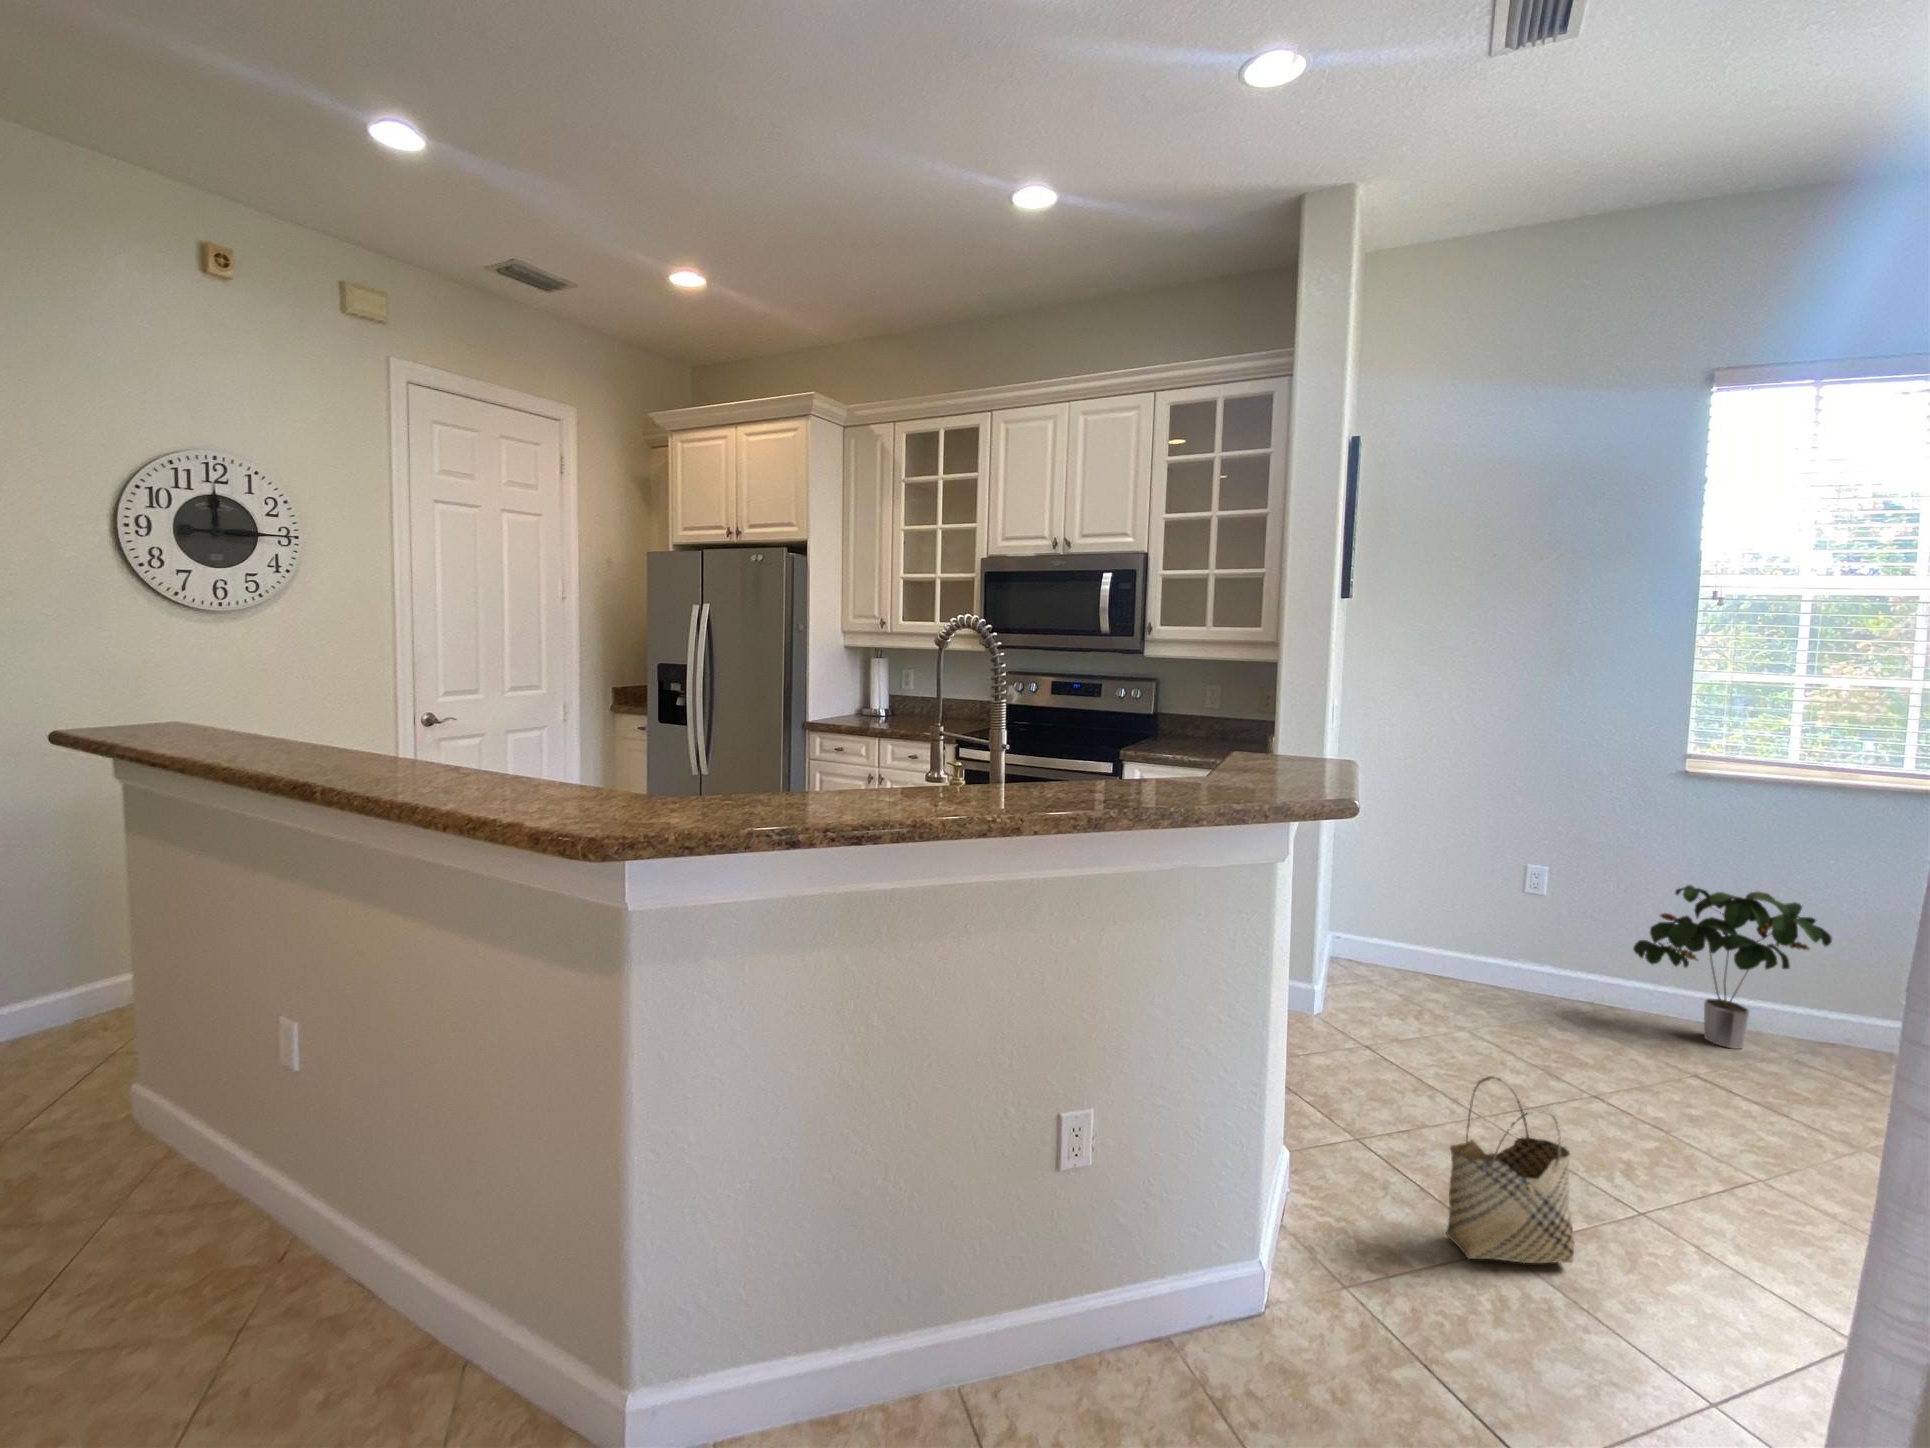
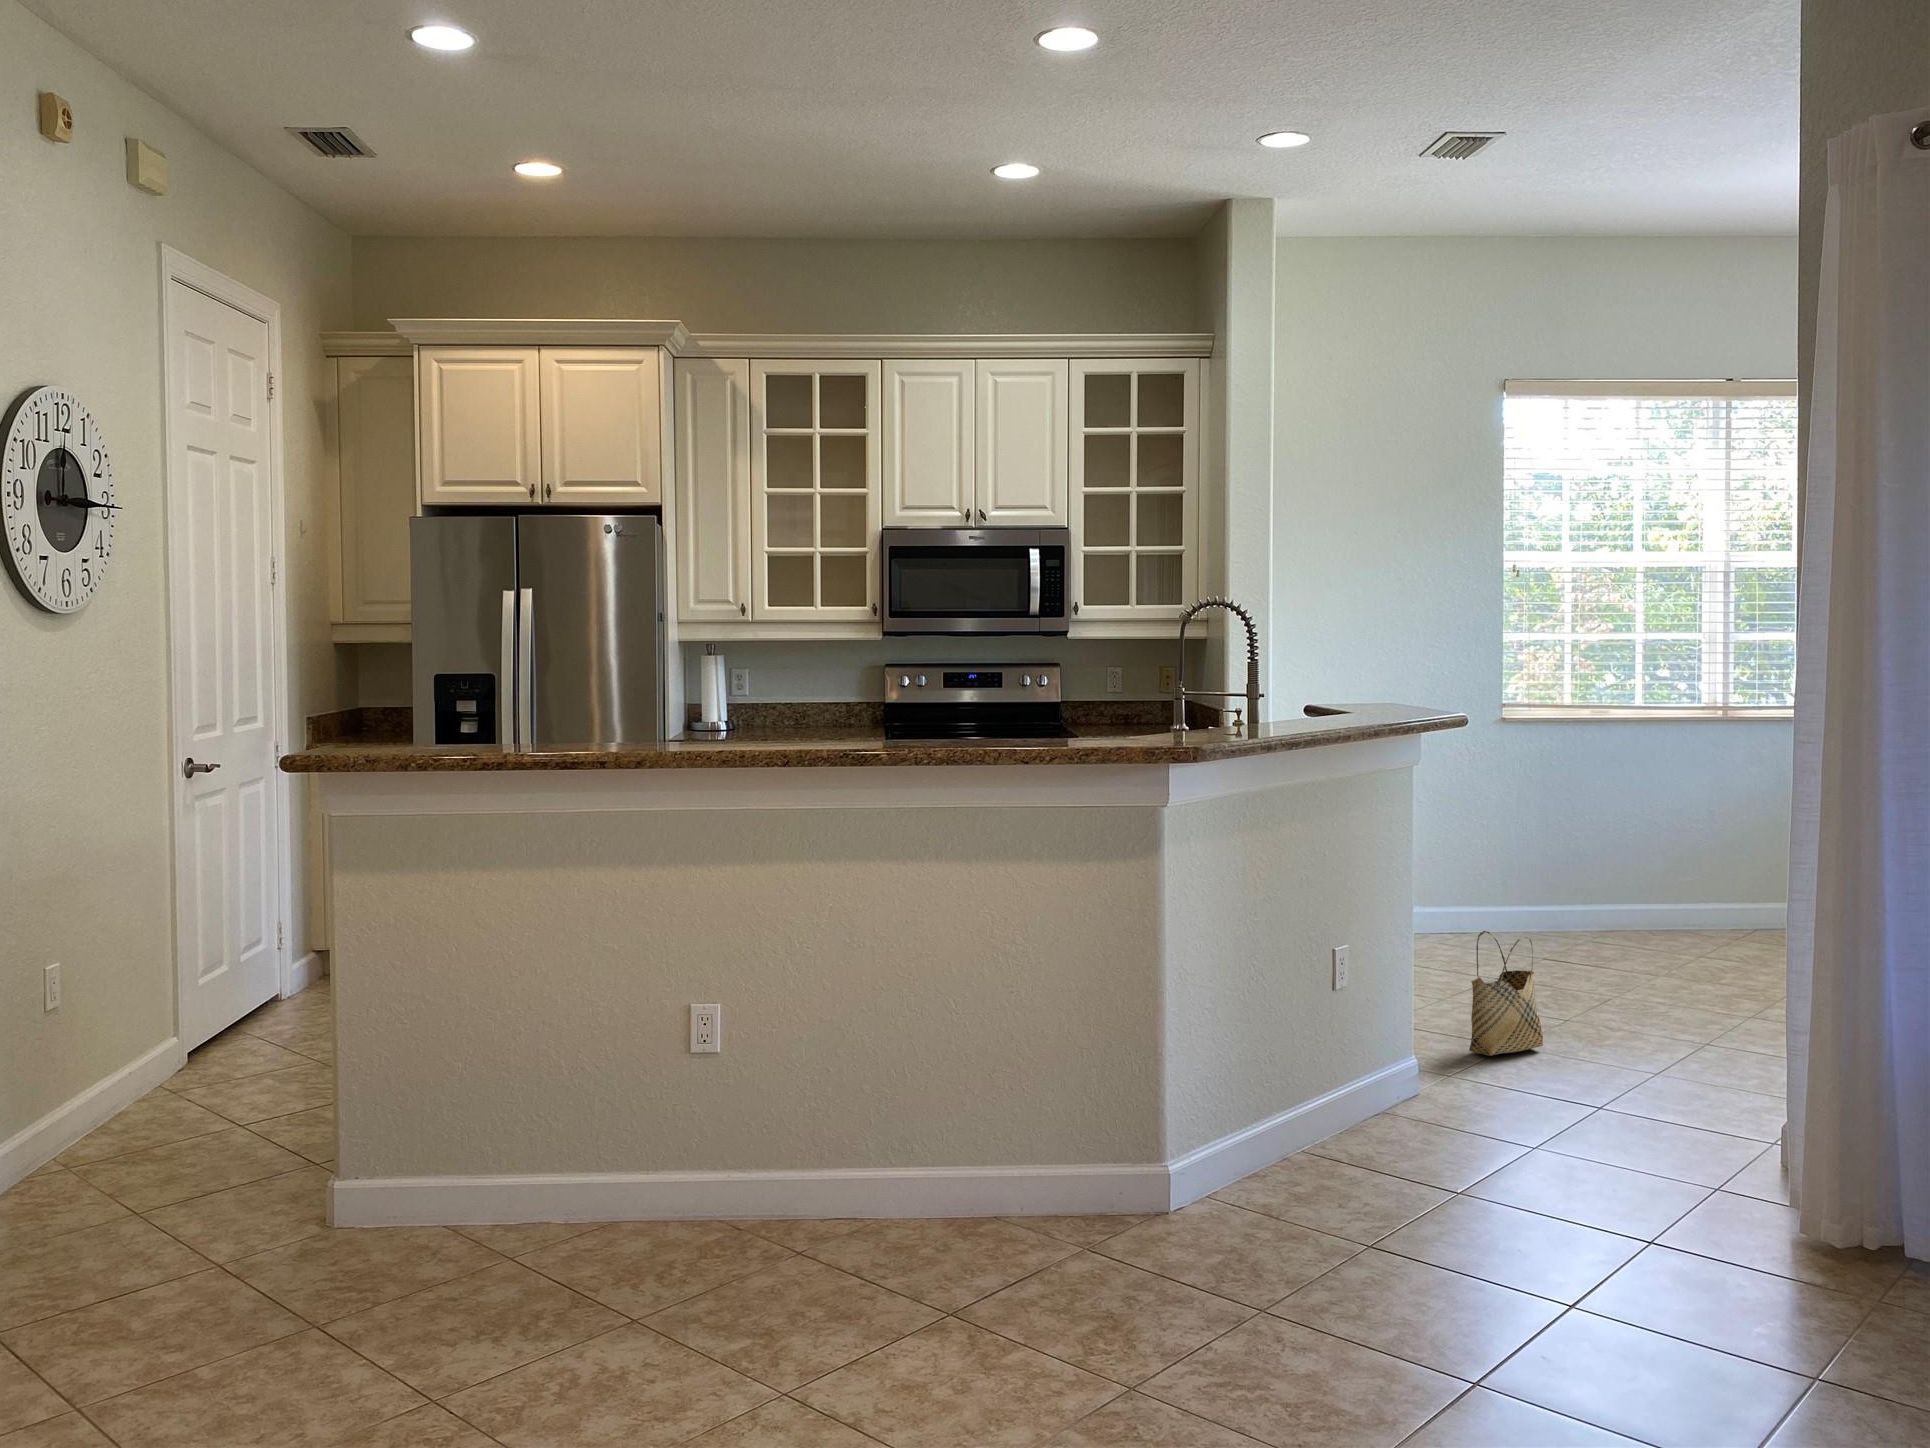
potted plant: present [1633,885,1832,1049] -> none [1484,811,1605,943]

